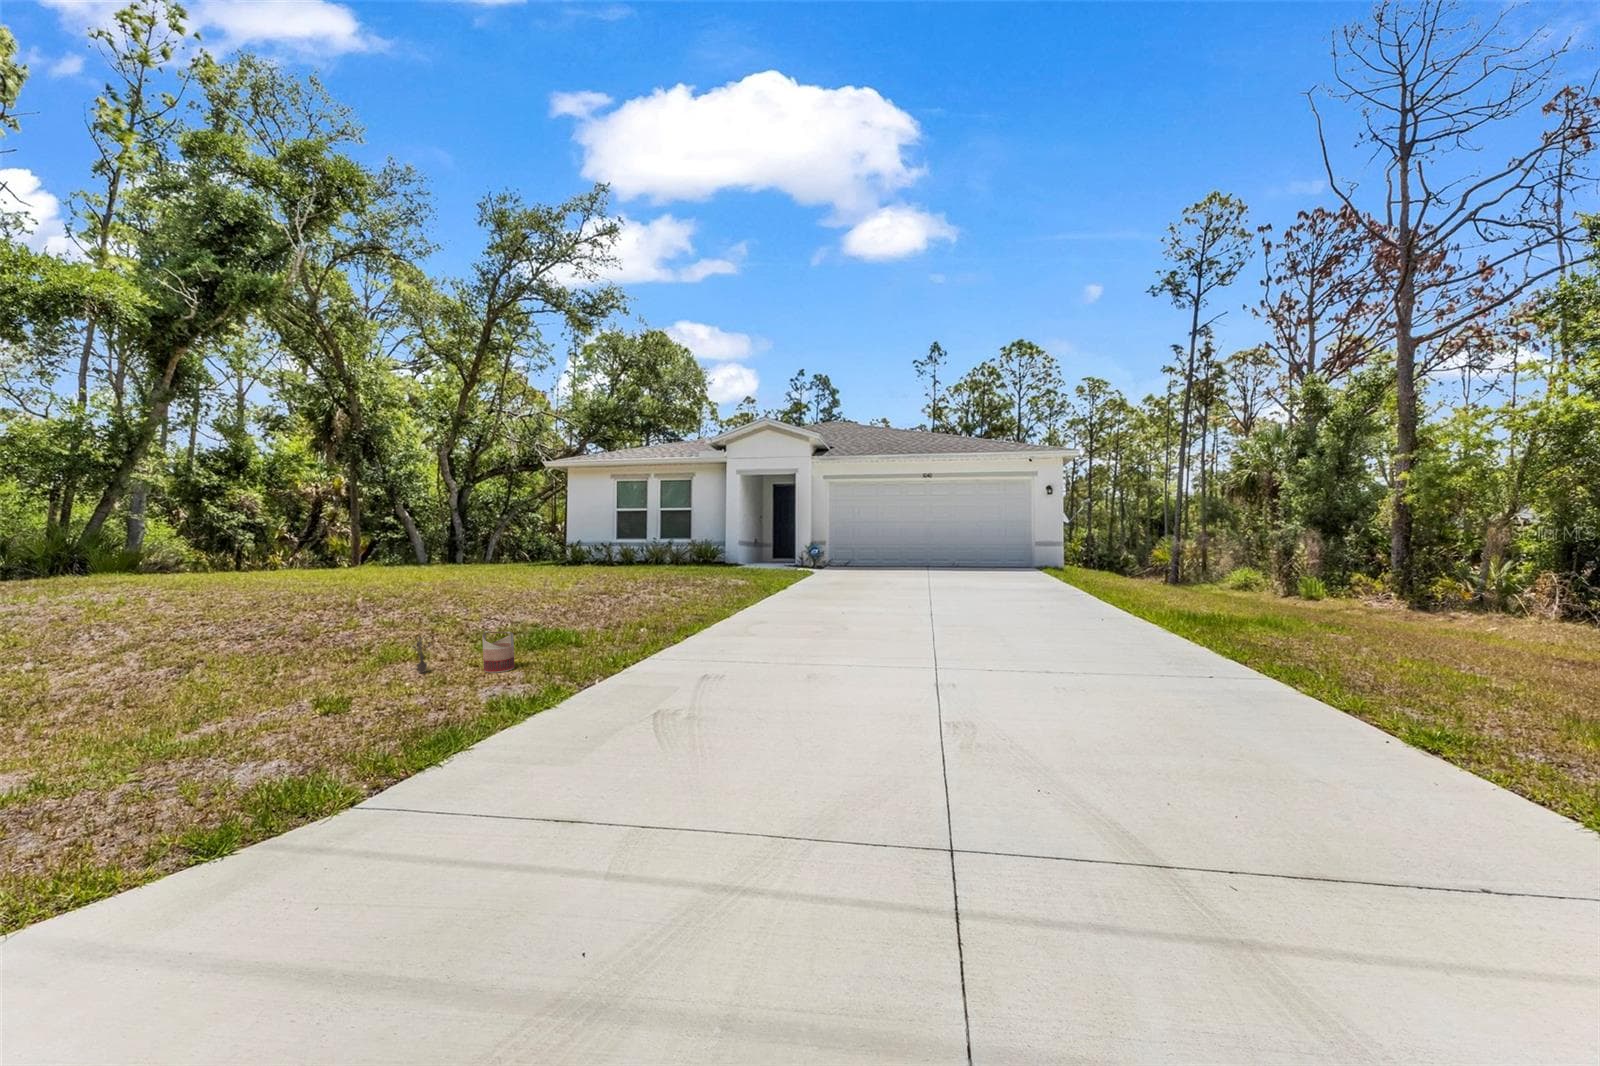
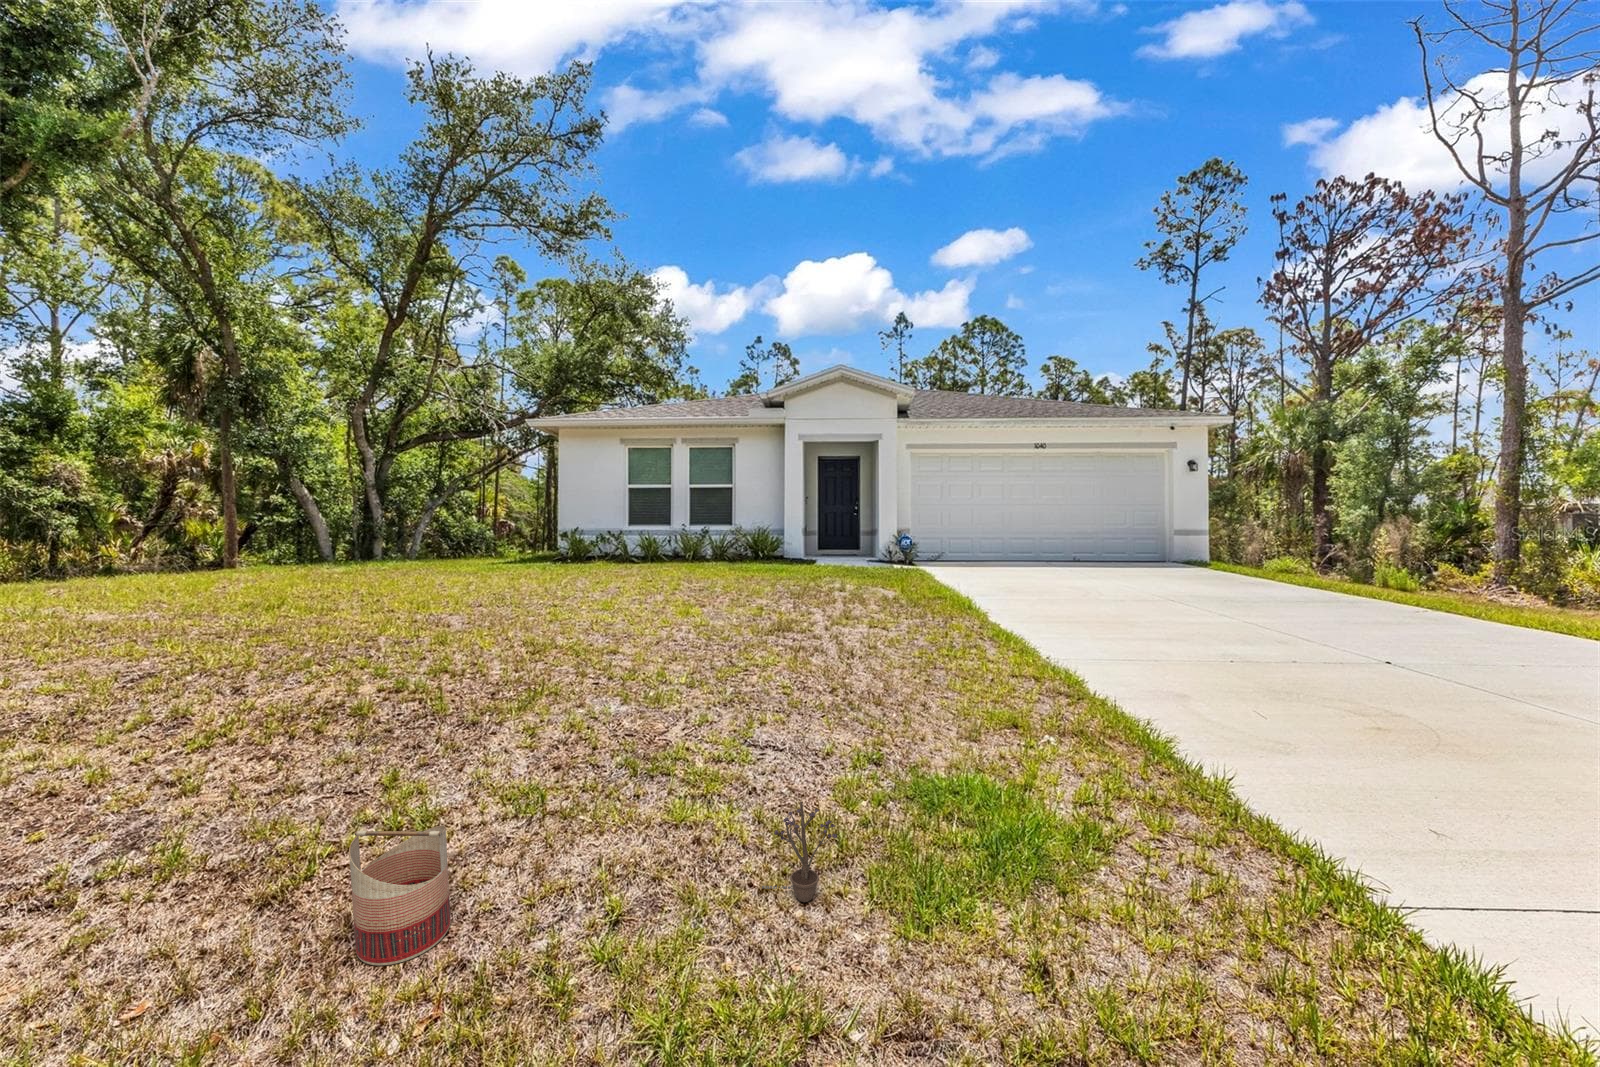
basket: present [482,631,515,673] -> present [349,825,450,965]

